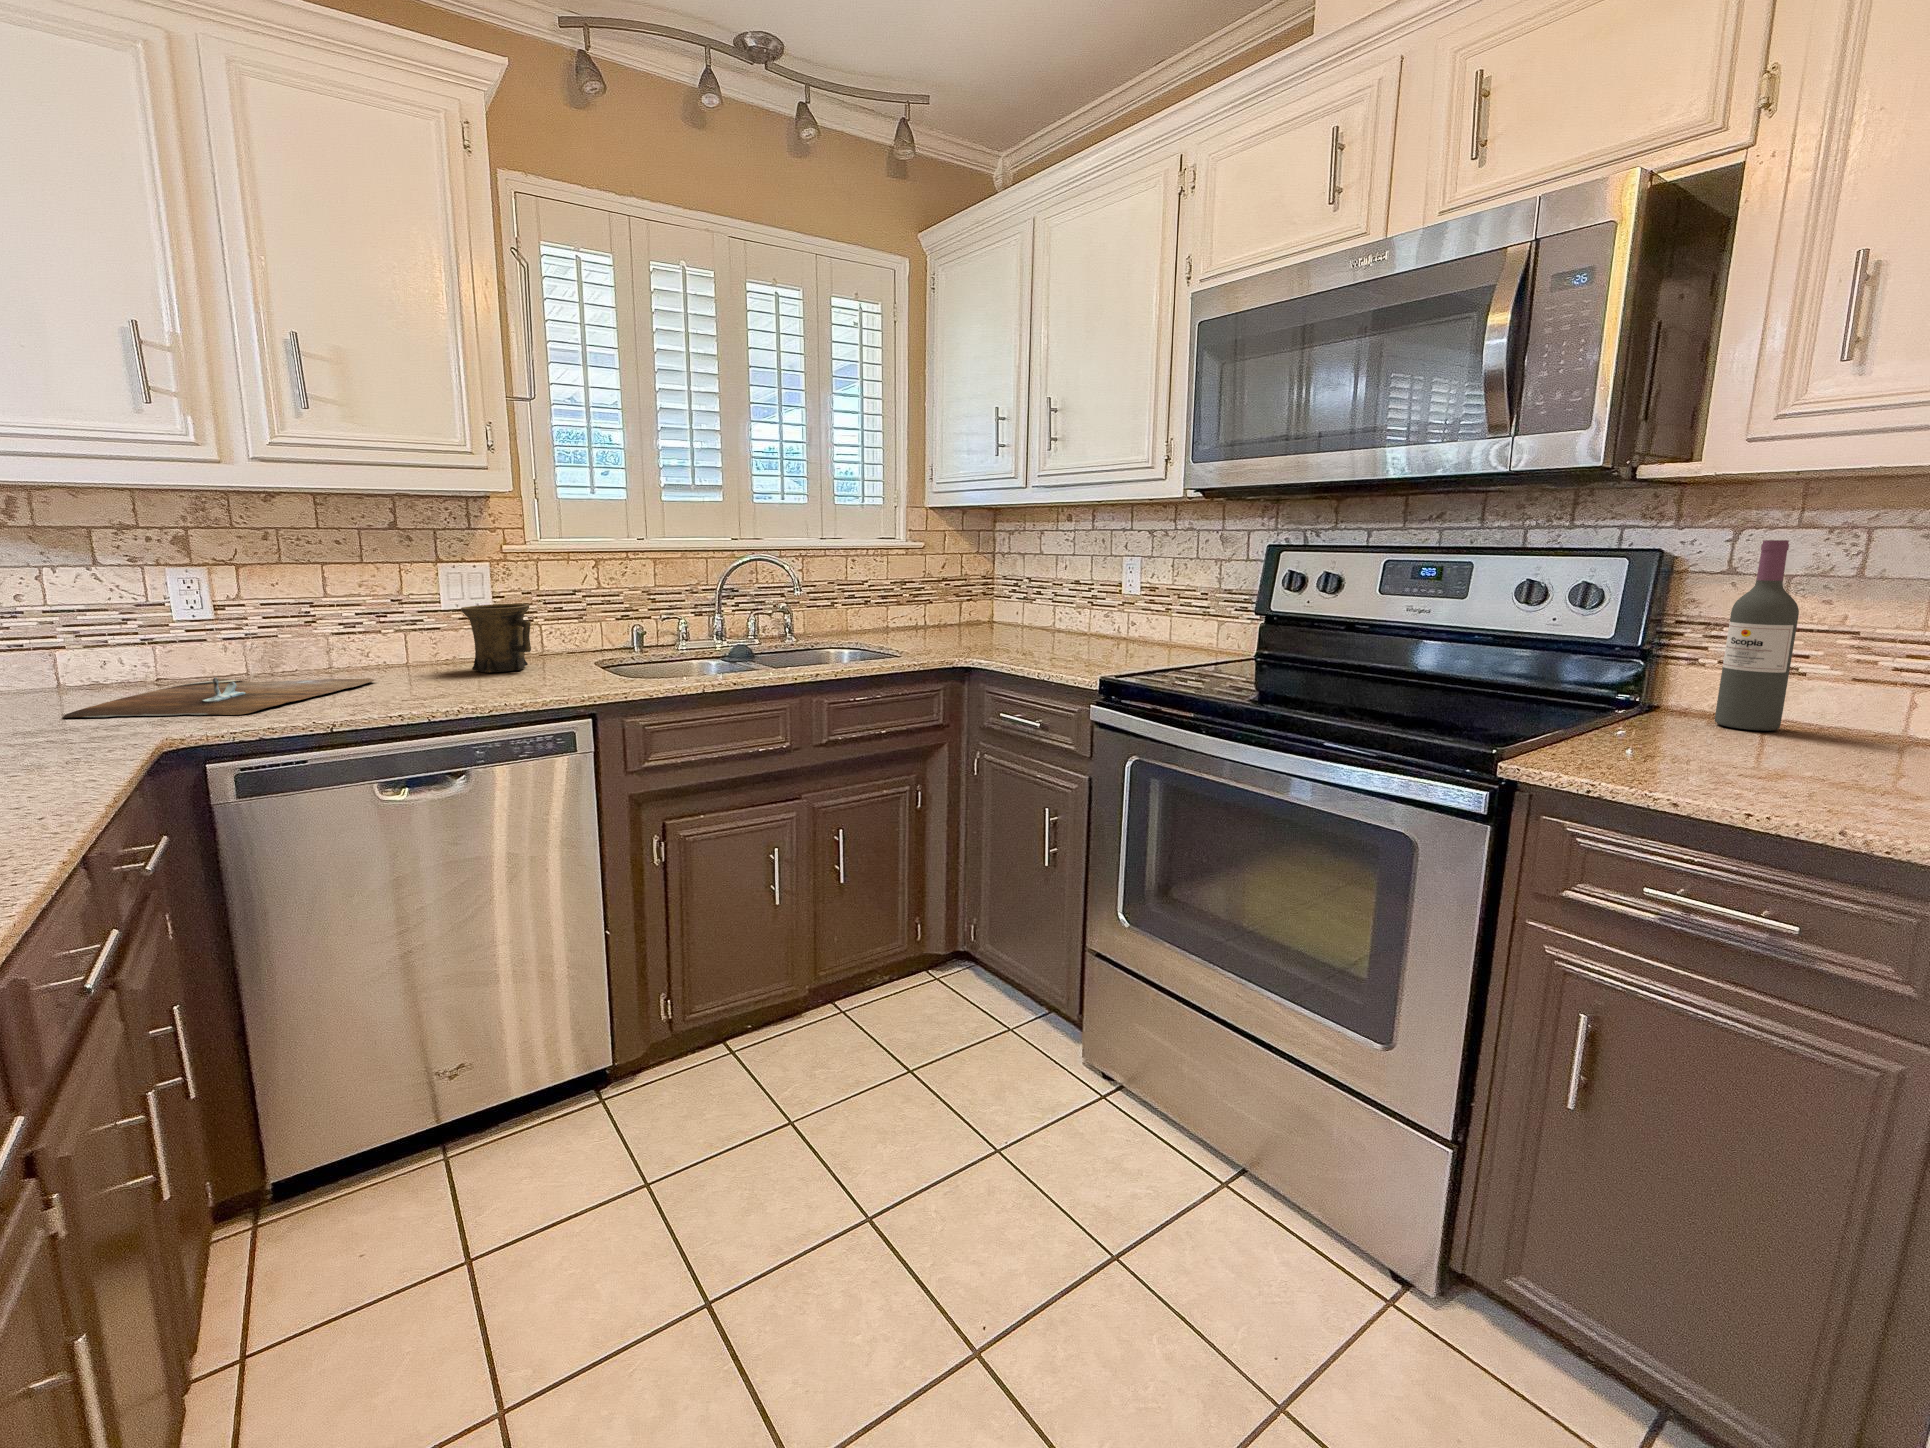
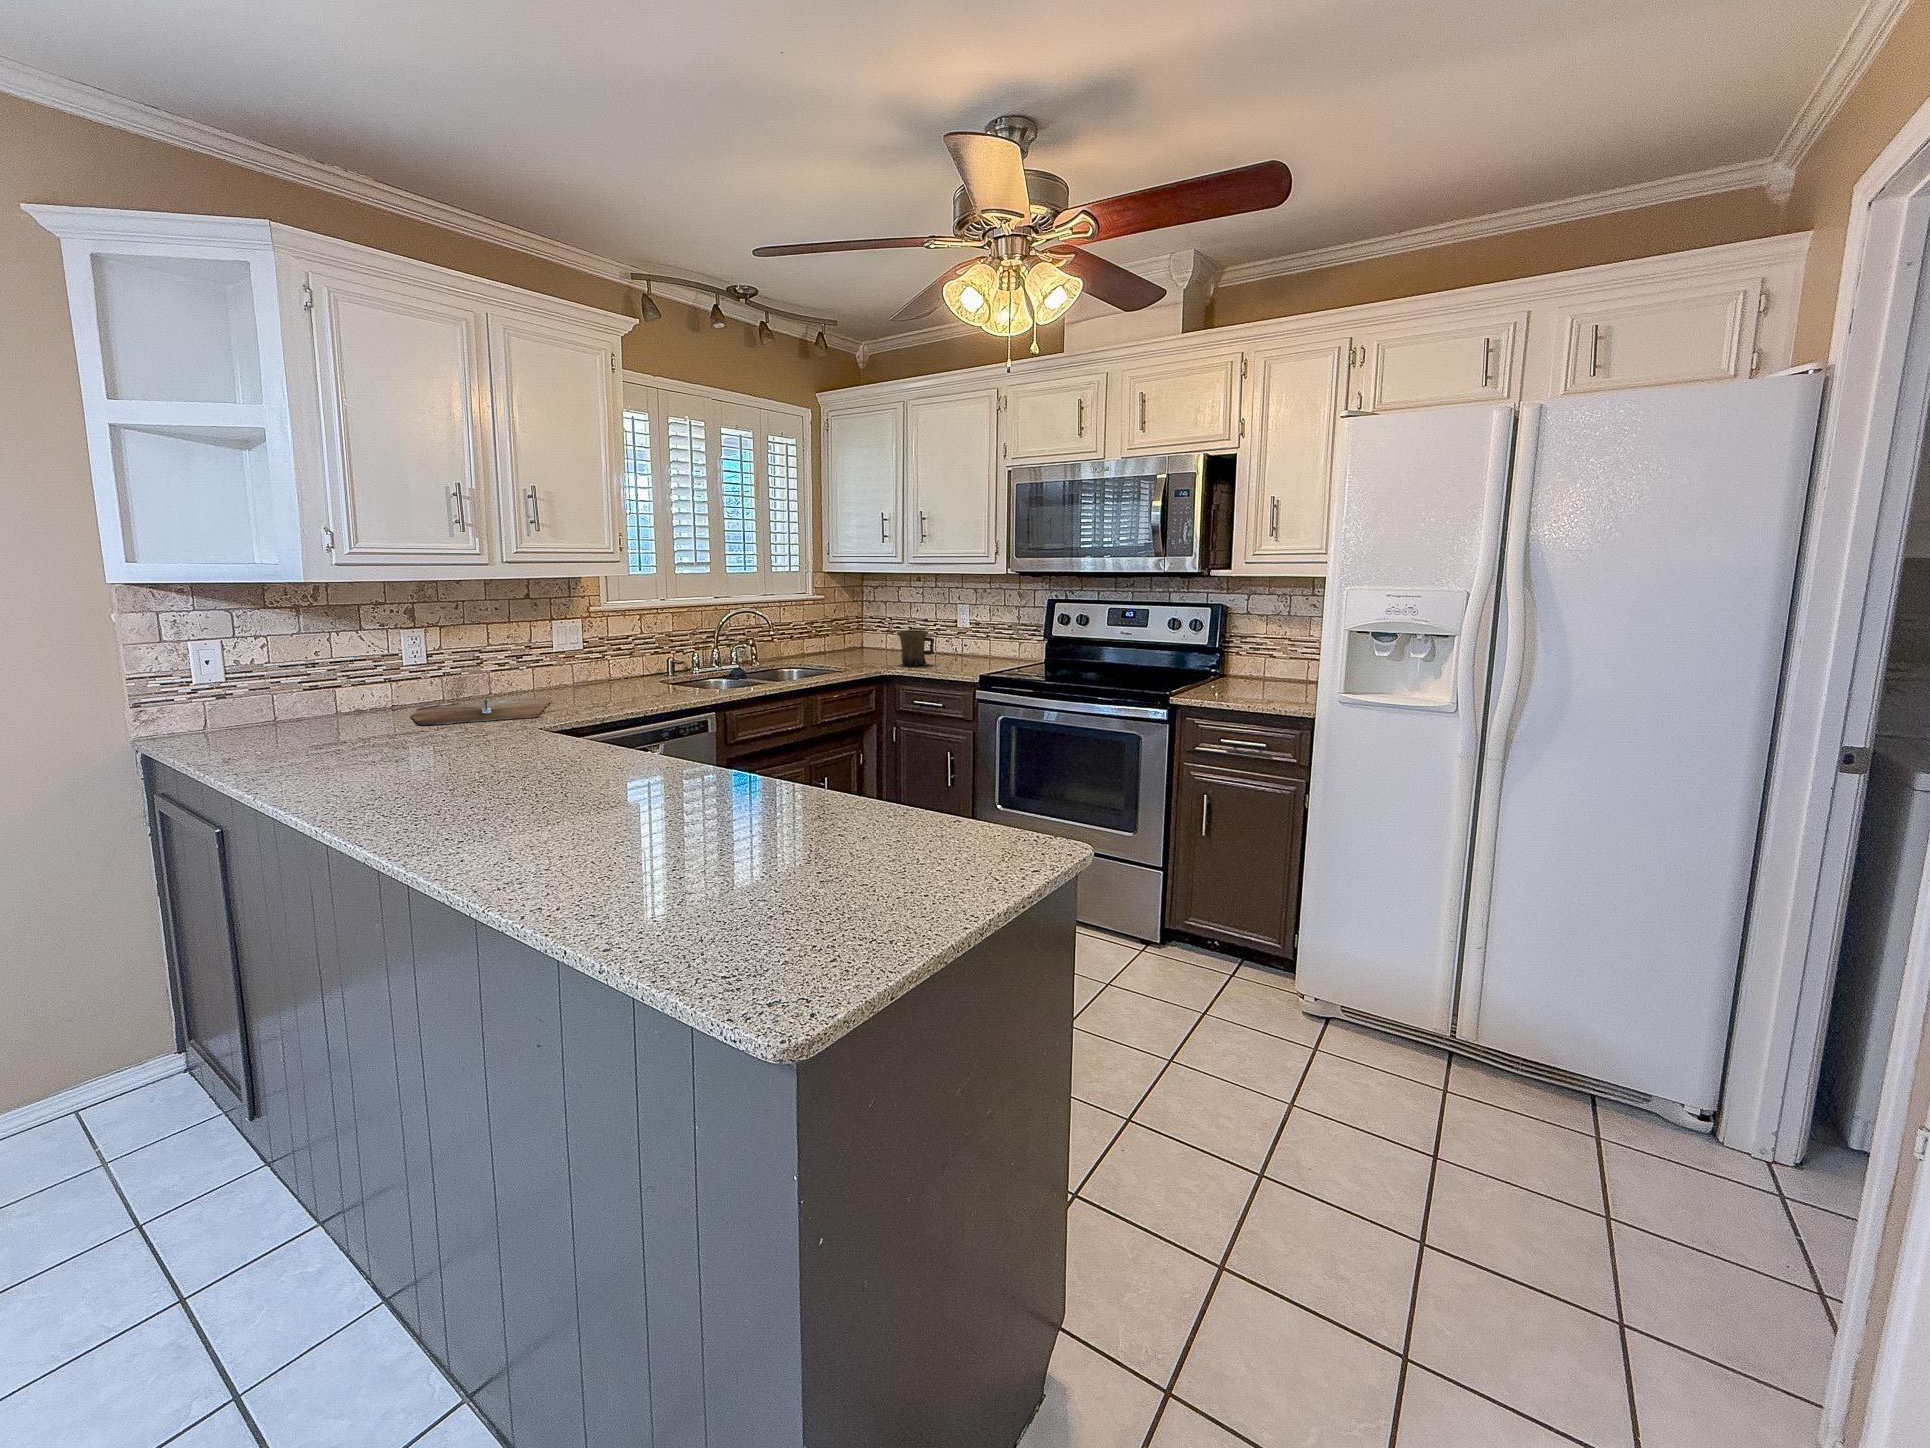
wine bottle: present [1715,540,1799,731] -> none [1246,601,1271,682]
mug: present [461,604,531,672] -> present [896,630,934,665]

